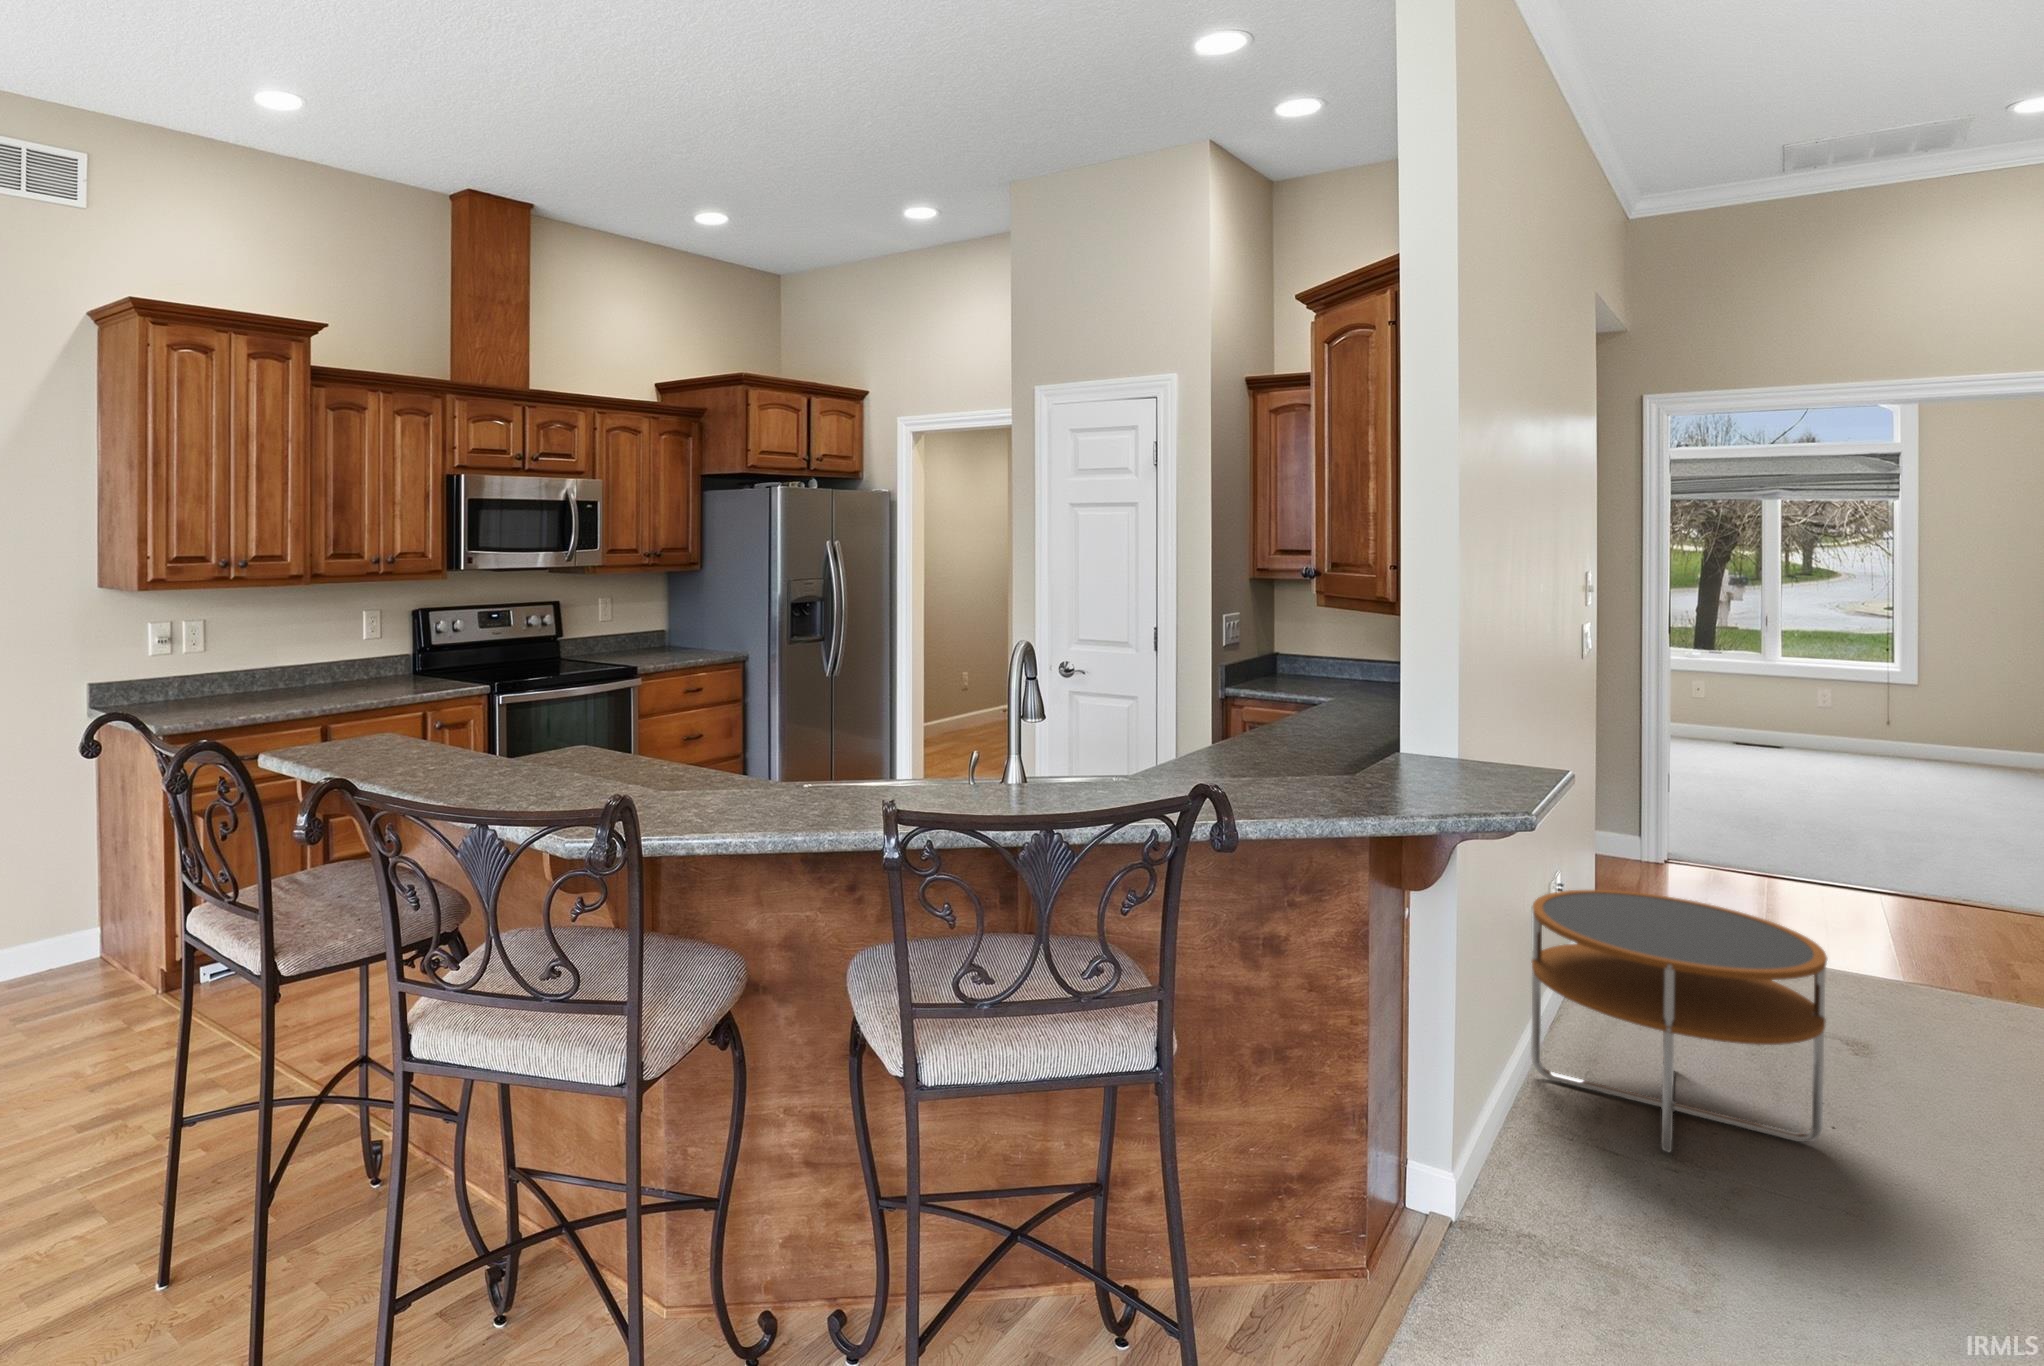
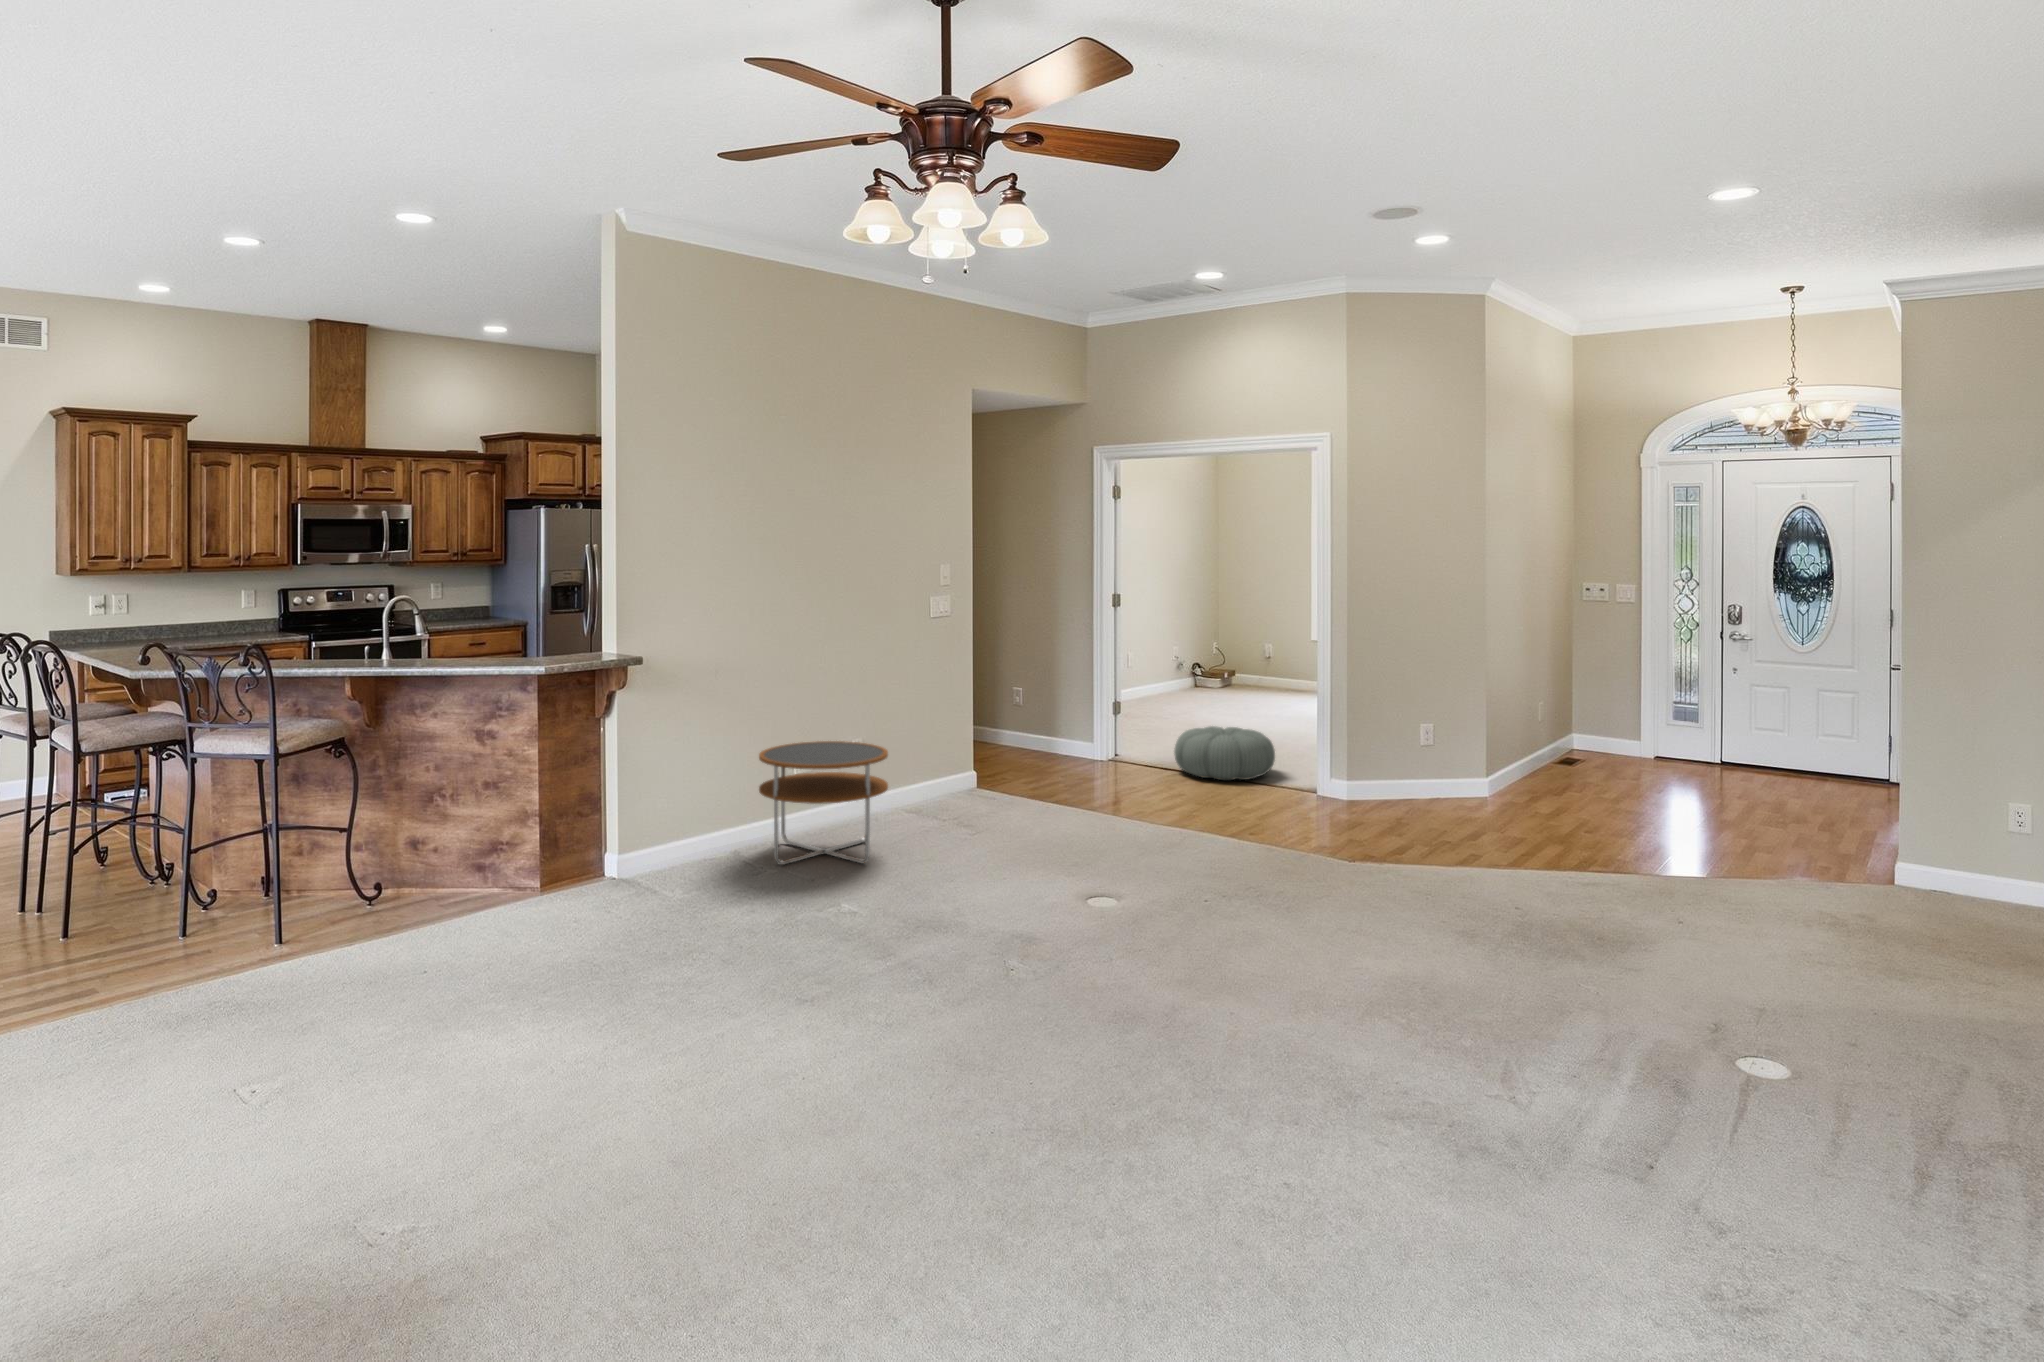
pouf: none [1744,807,1938,896] -> present [1174,726,1275,780]

